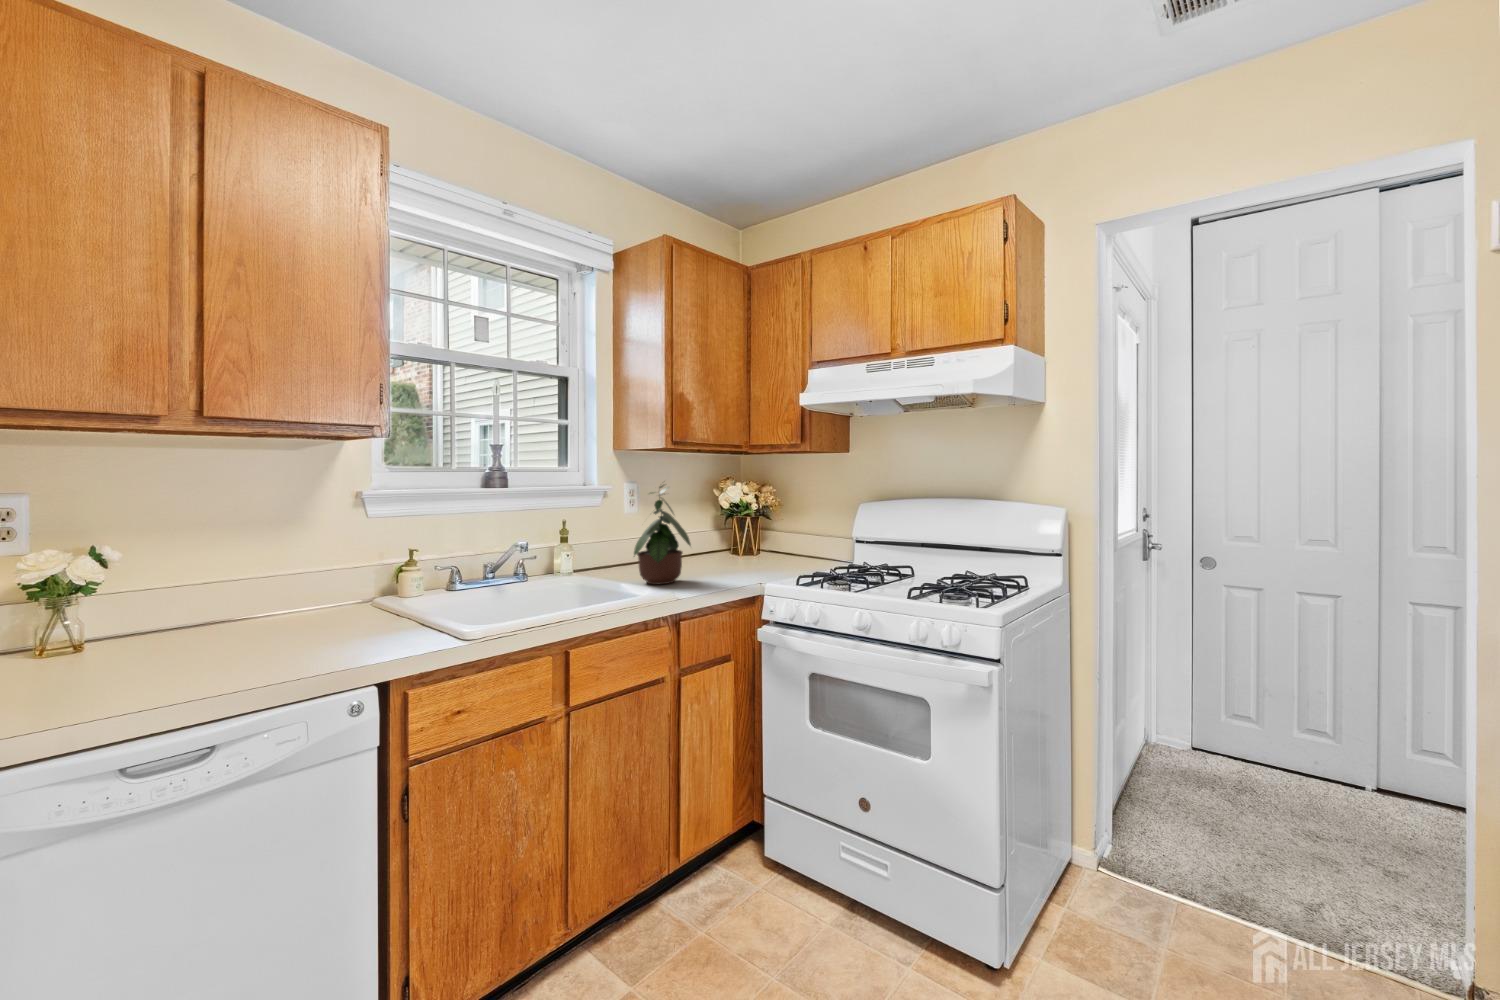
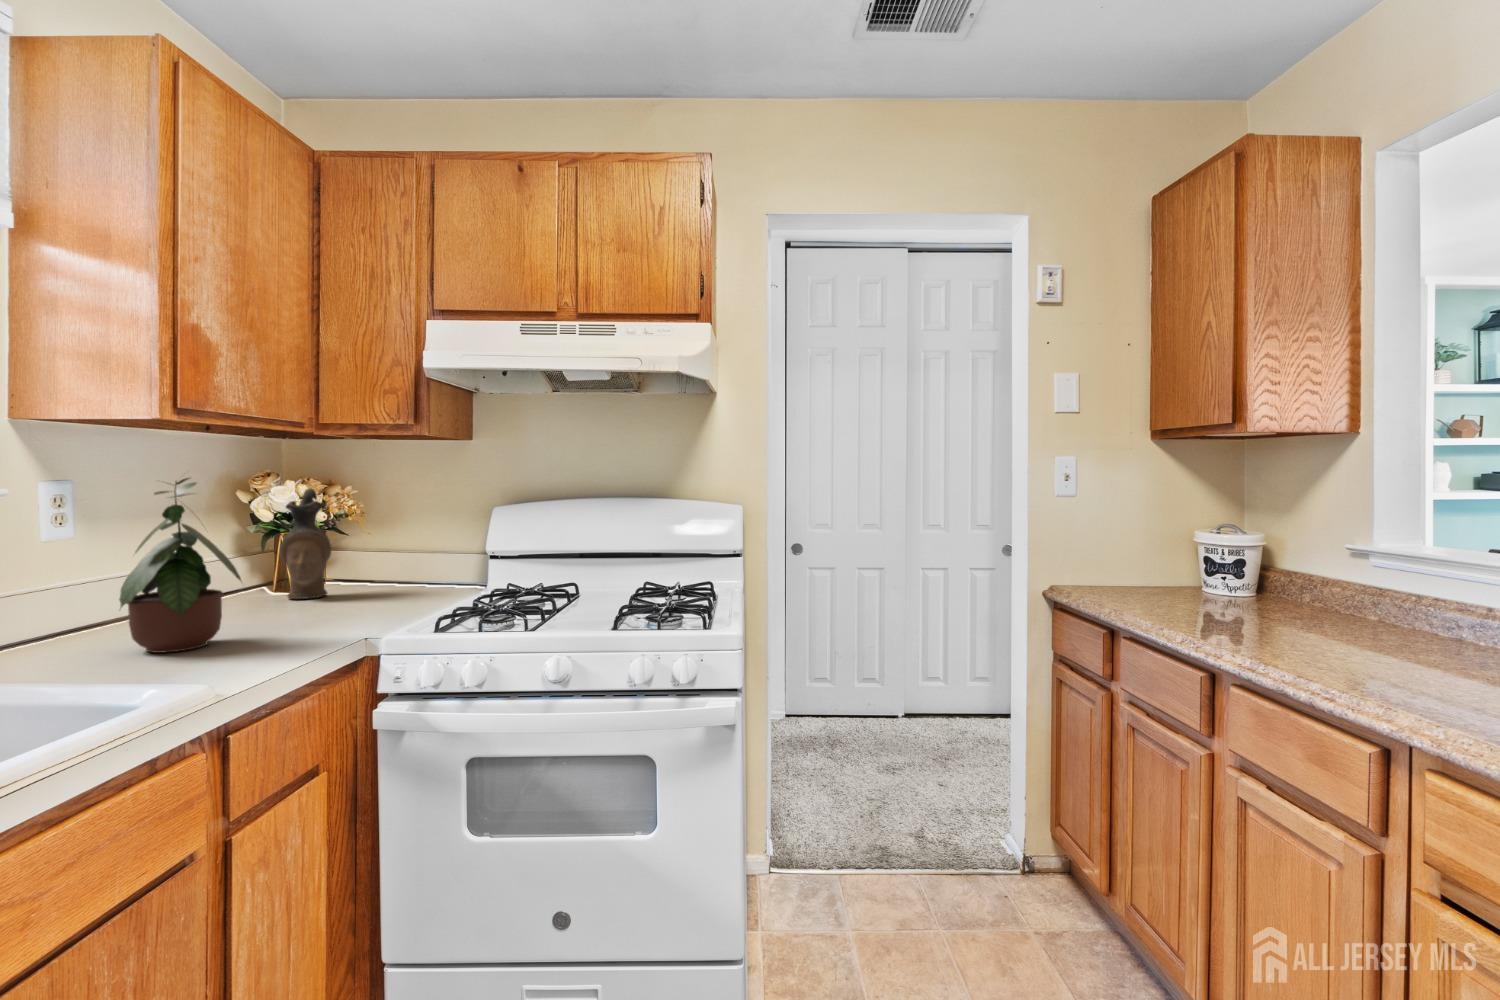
ceramic pitcher: none [730,487,759,560] -> present [280,488,331,599]

